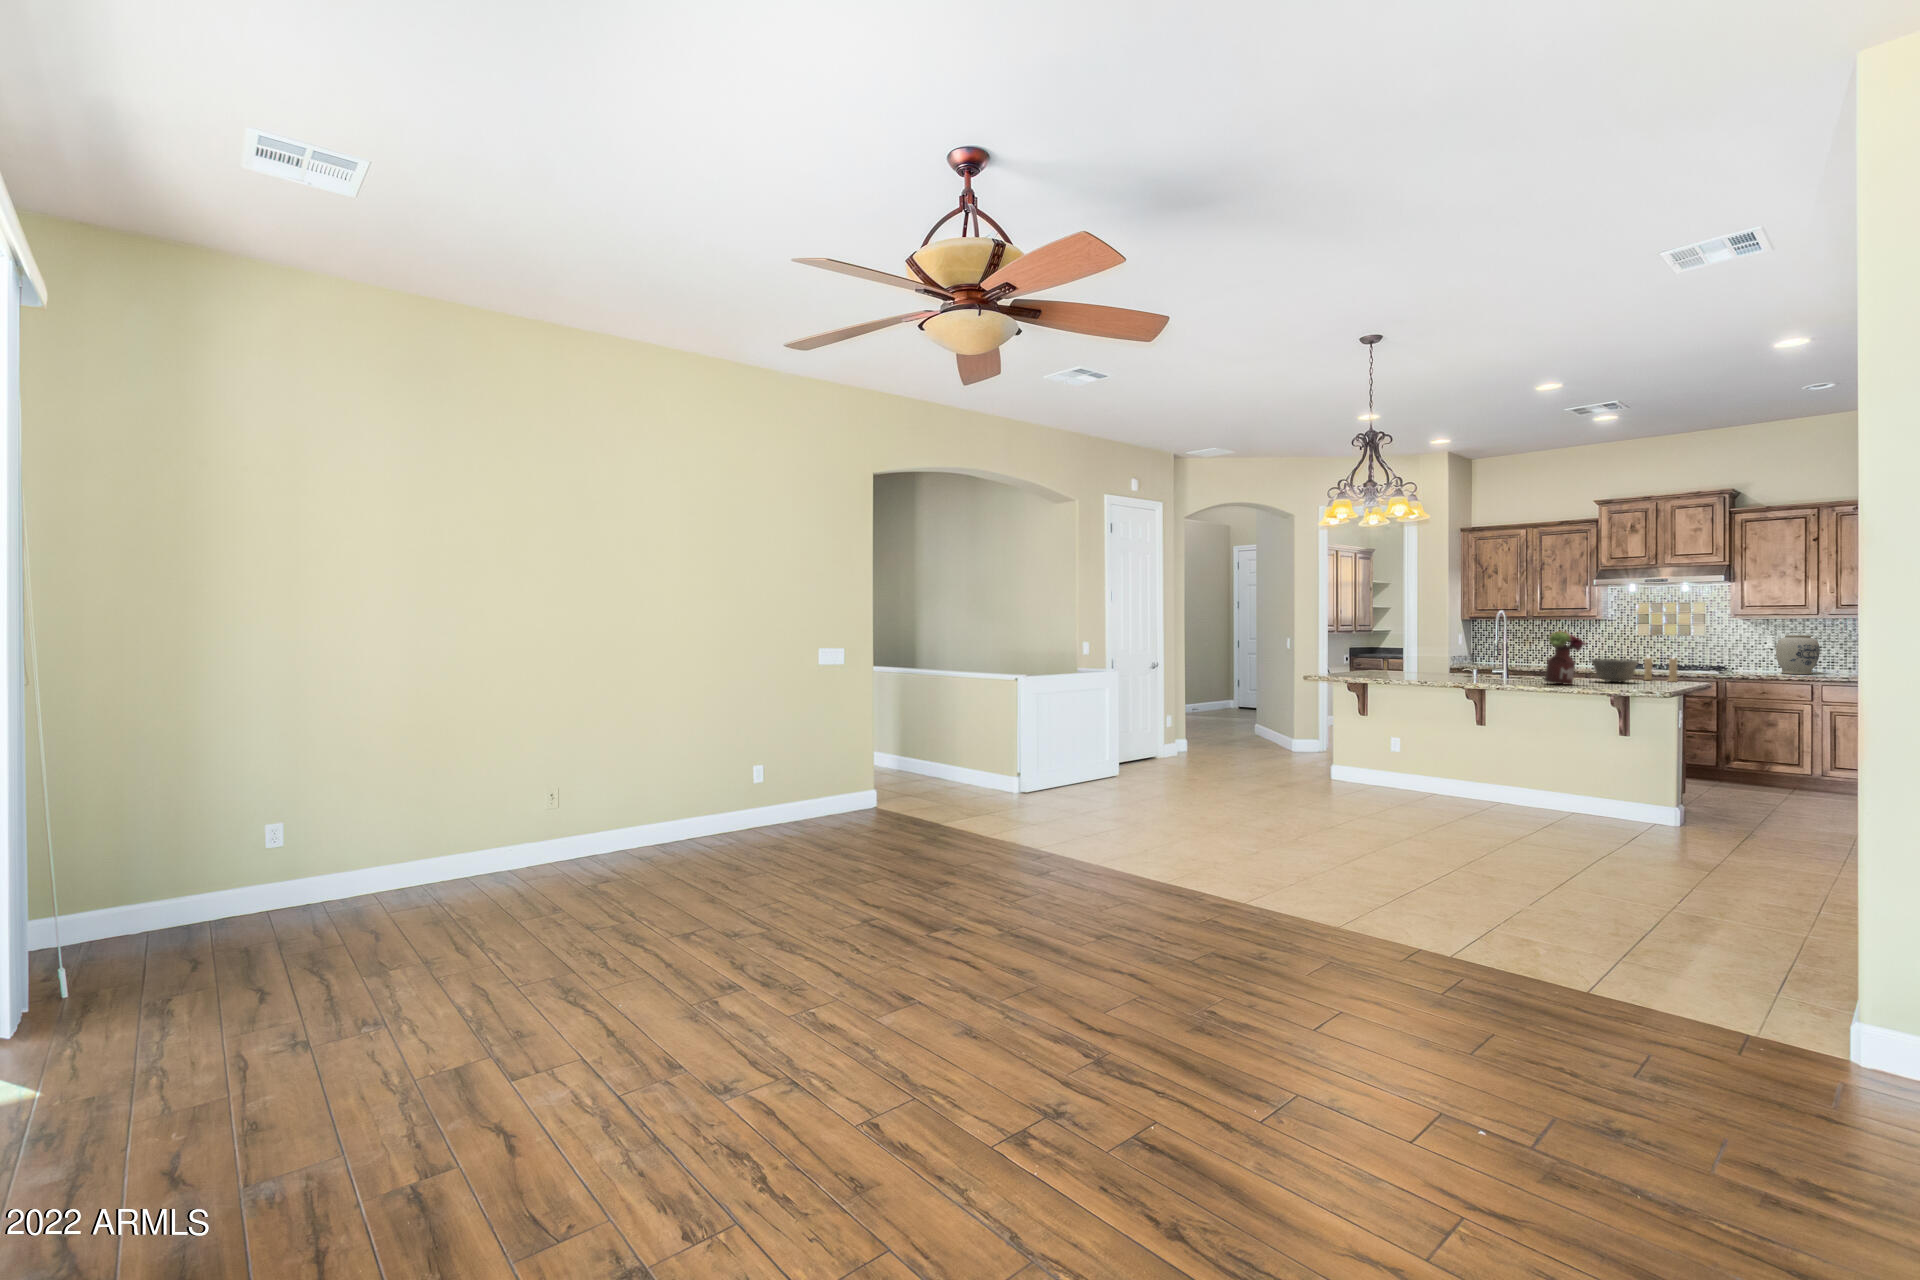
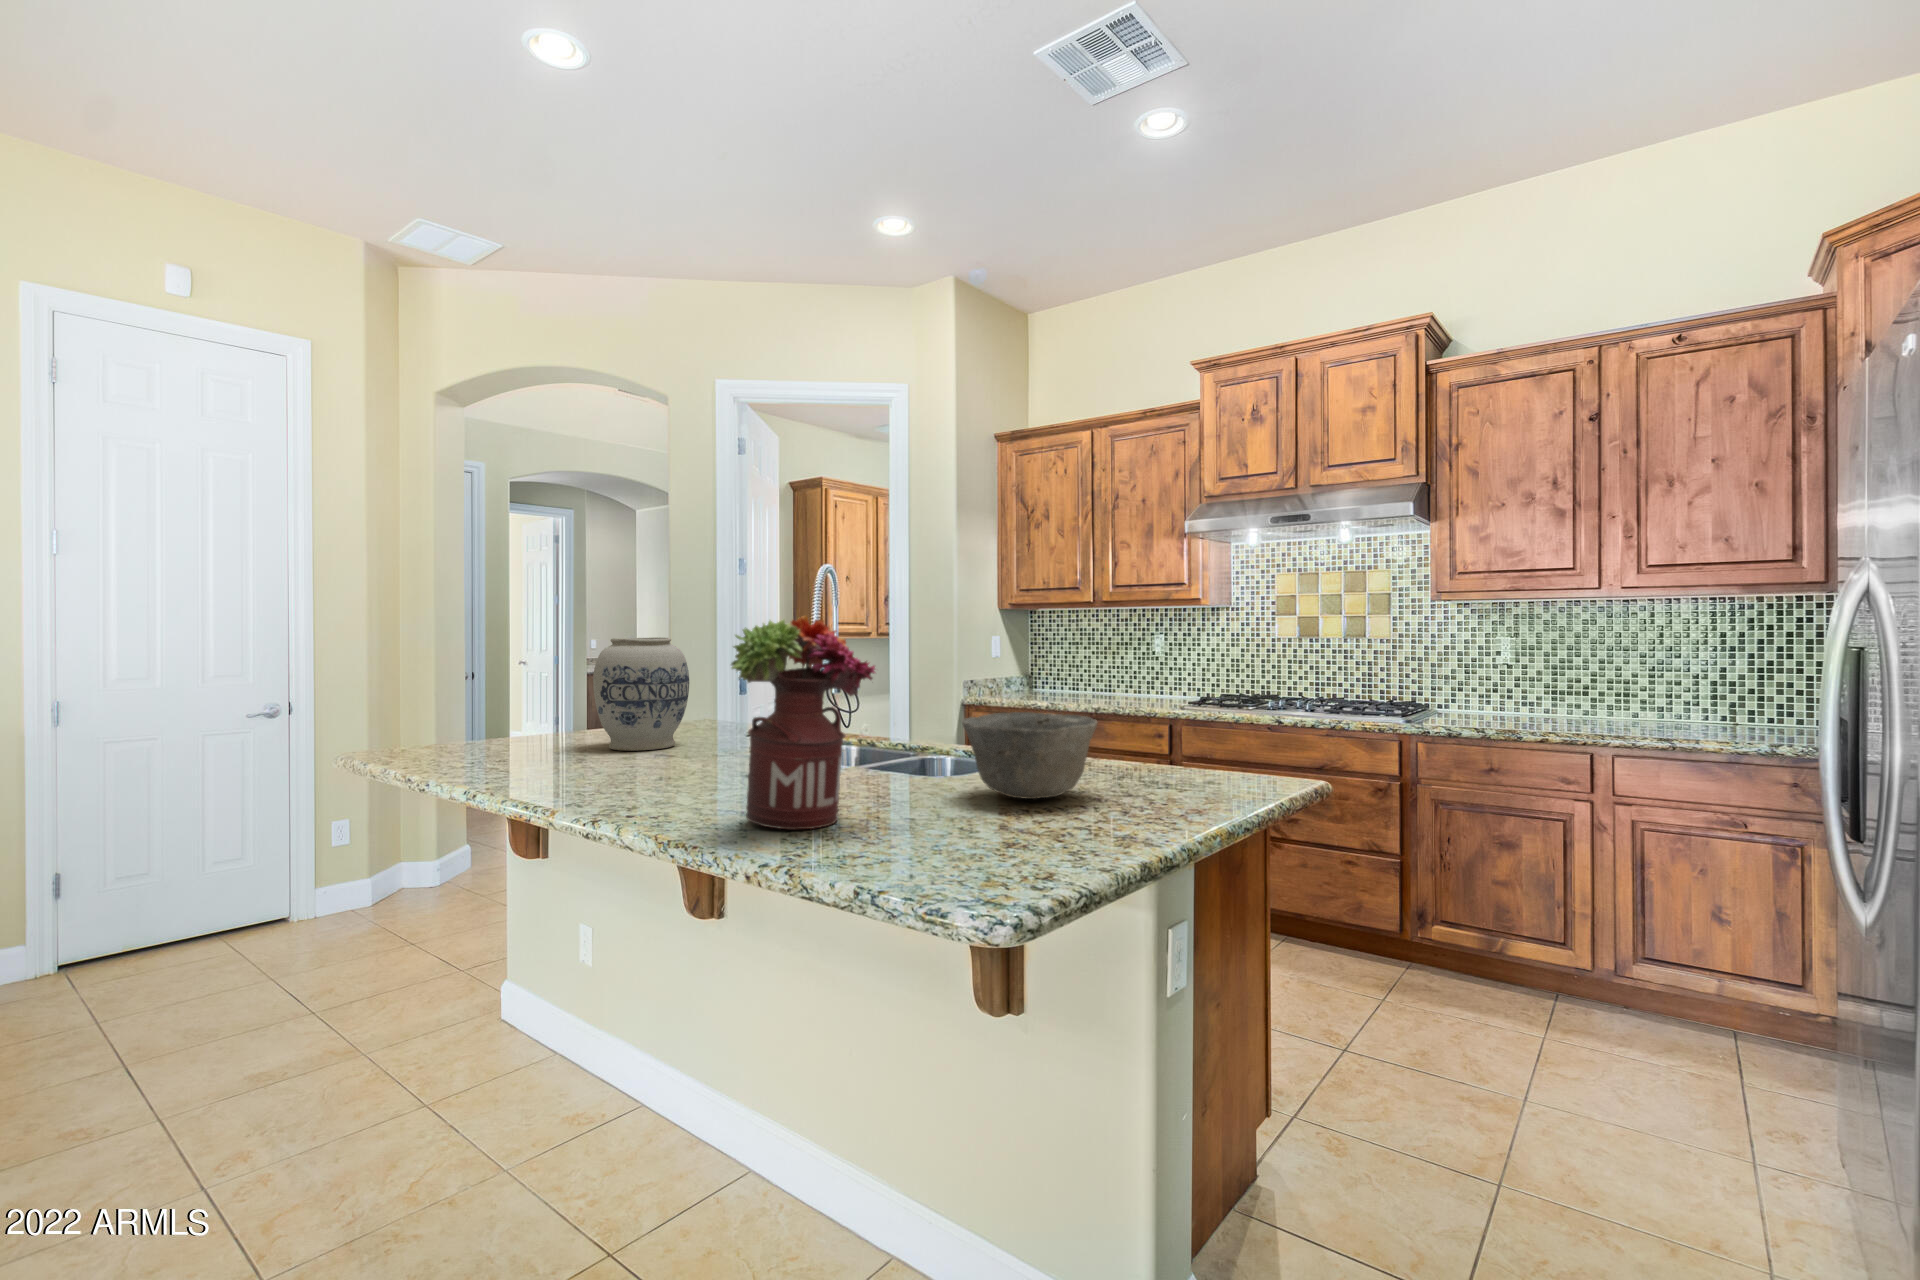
vase: present [1776,635,1820,674] -> present [593,637,689,751]
candle: present [1644,656,1677,682] -> none [1151,690,1237,787]

